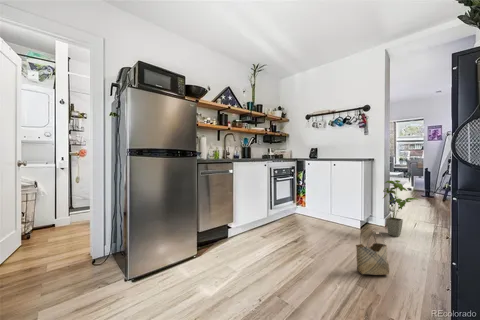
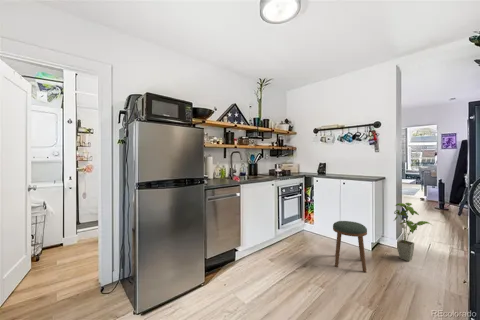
stool: none [324,199,358,246] -> present [333,221,367,272]
woven basket: present [356,228,389,275] -> none [364,258,399,308]

